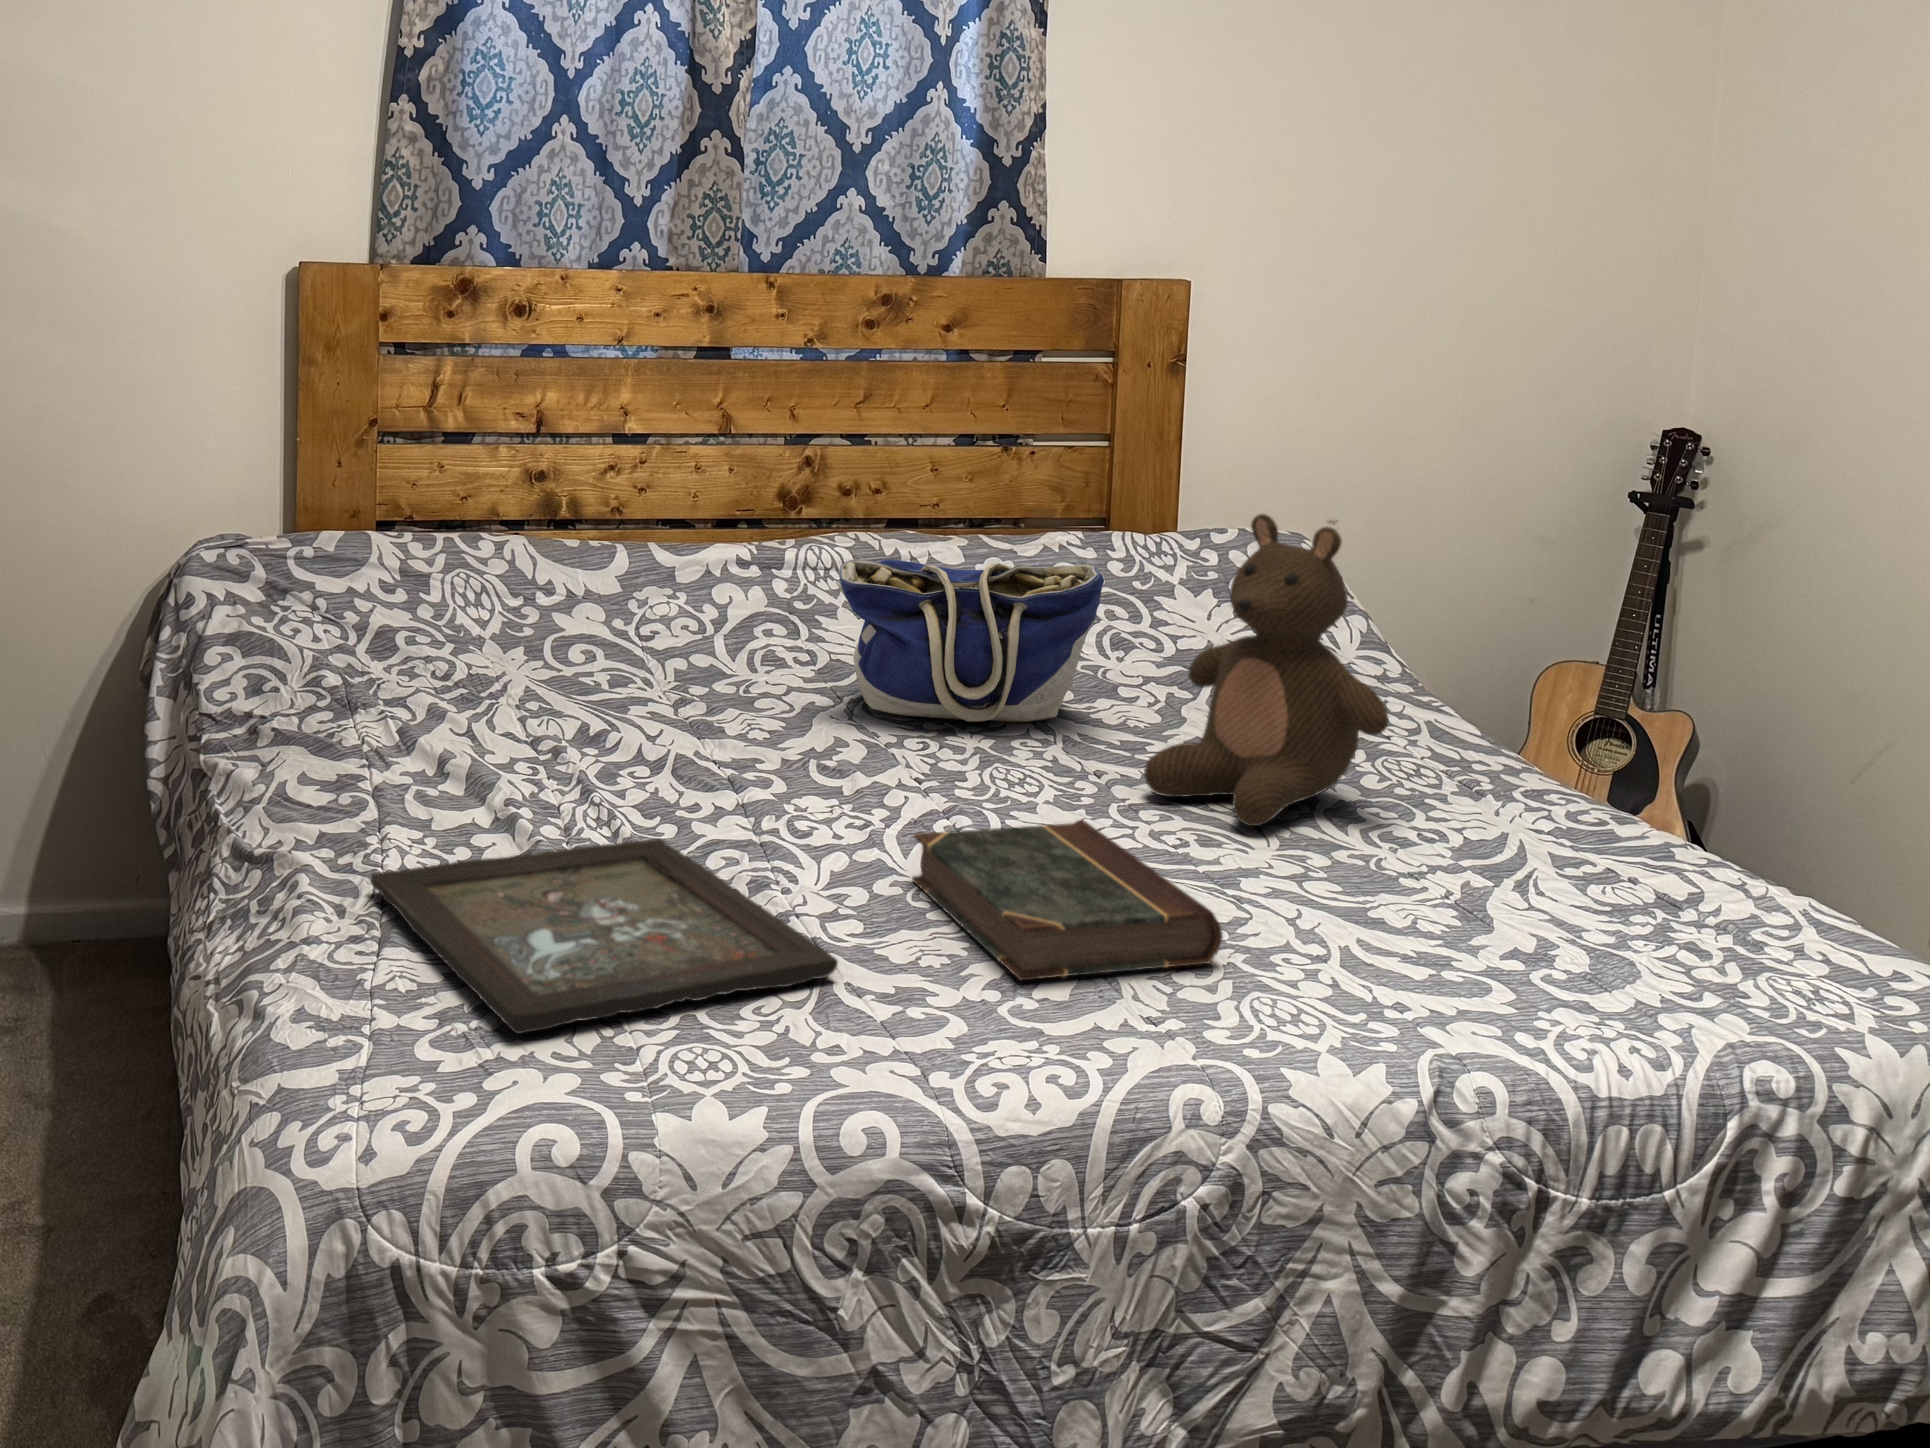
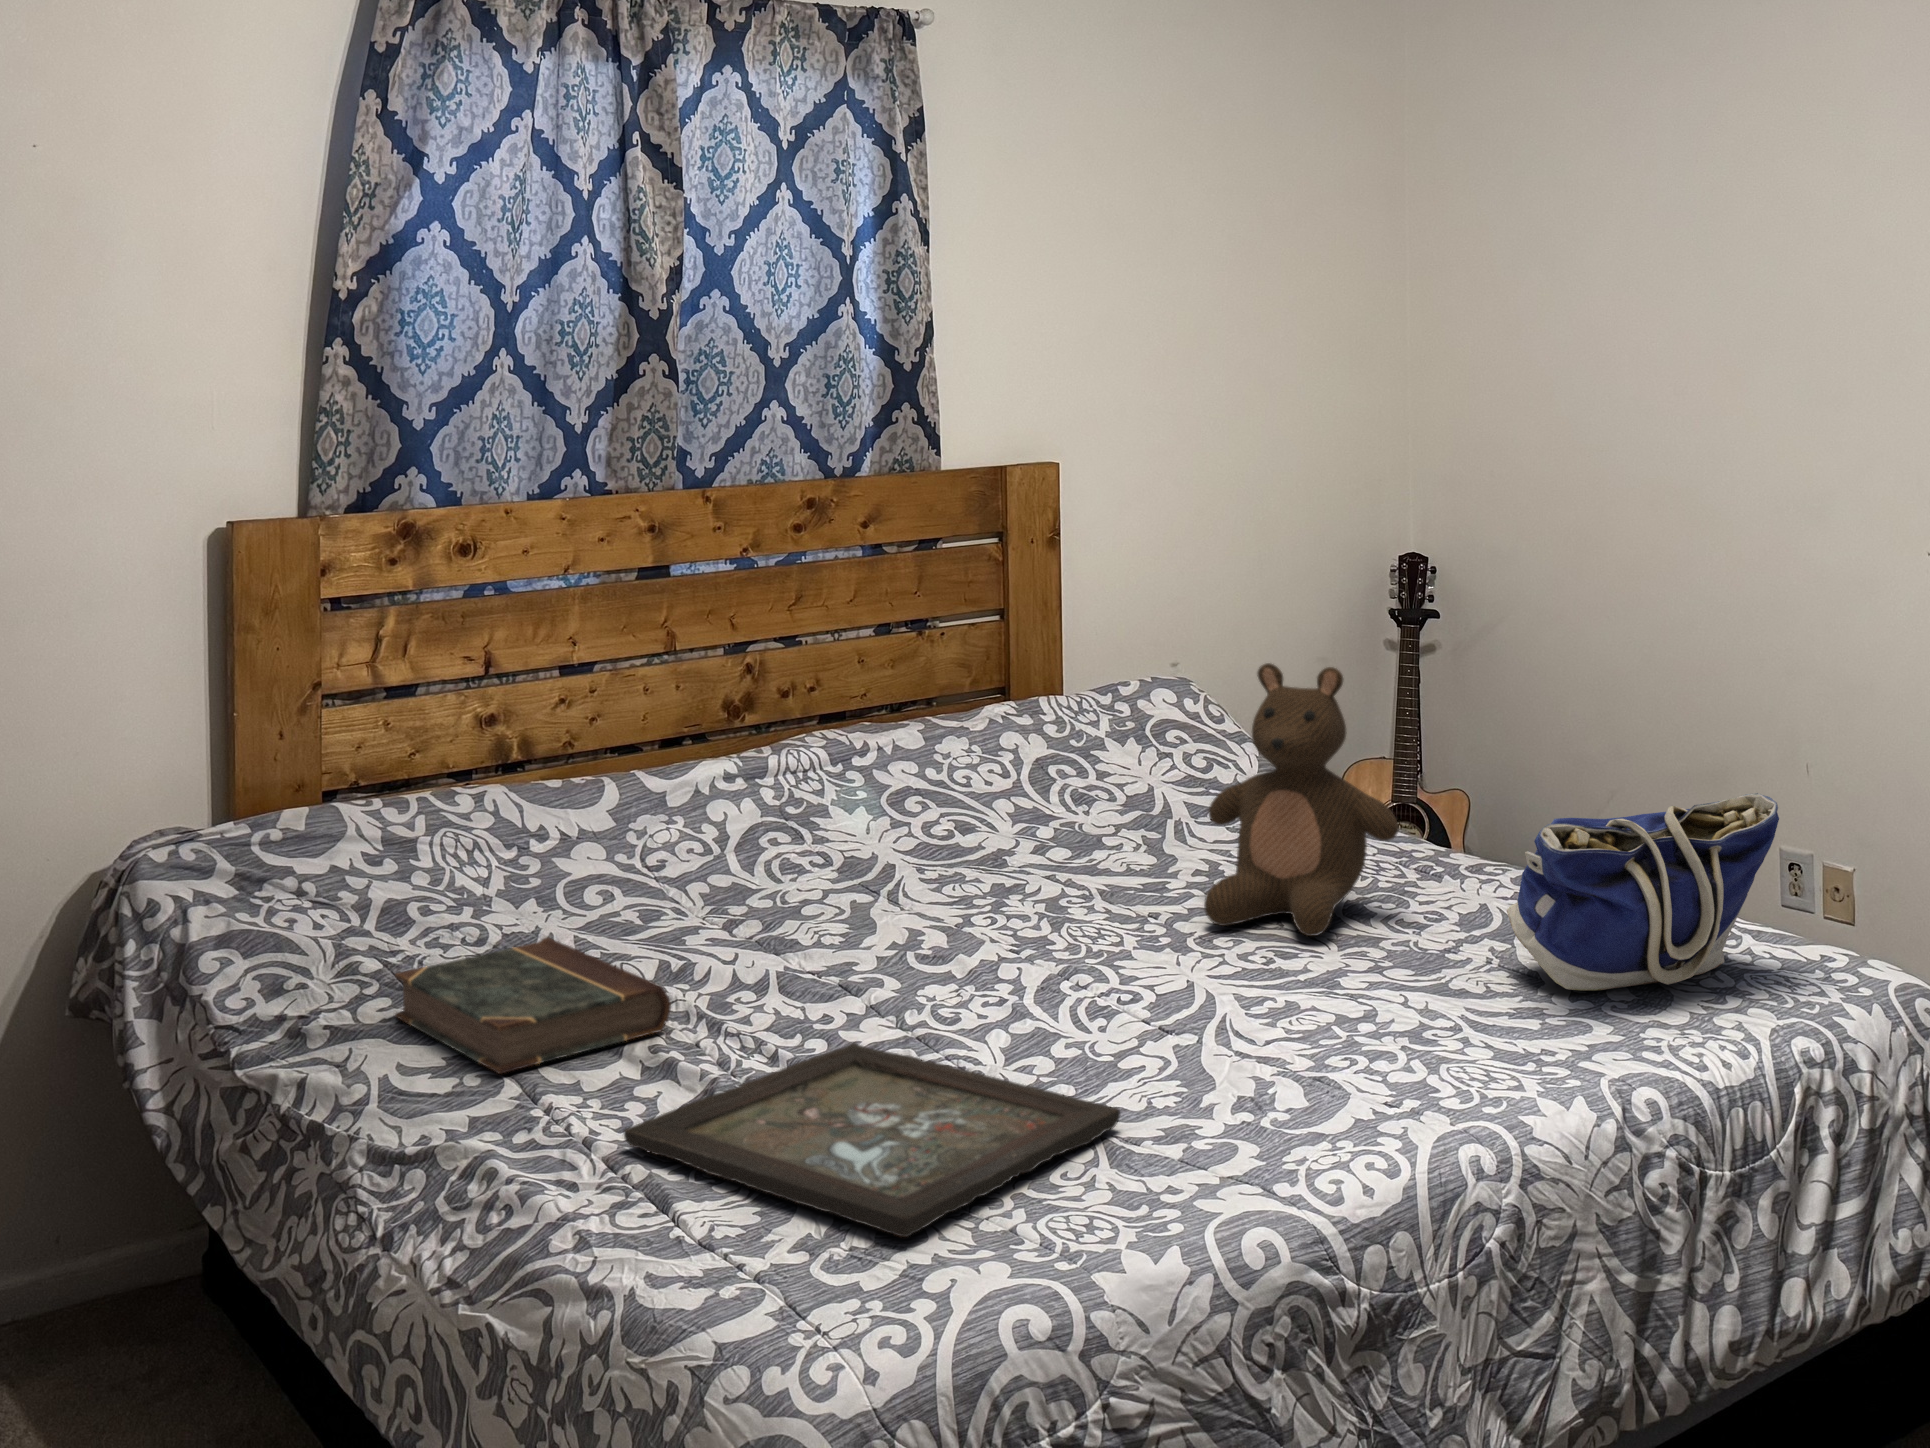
tote bag: present [835,559,1104,722] -> present [1507,793,1779,990]
book: present [912,820,1223,980] -> present [395,937,671,1074]

